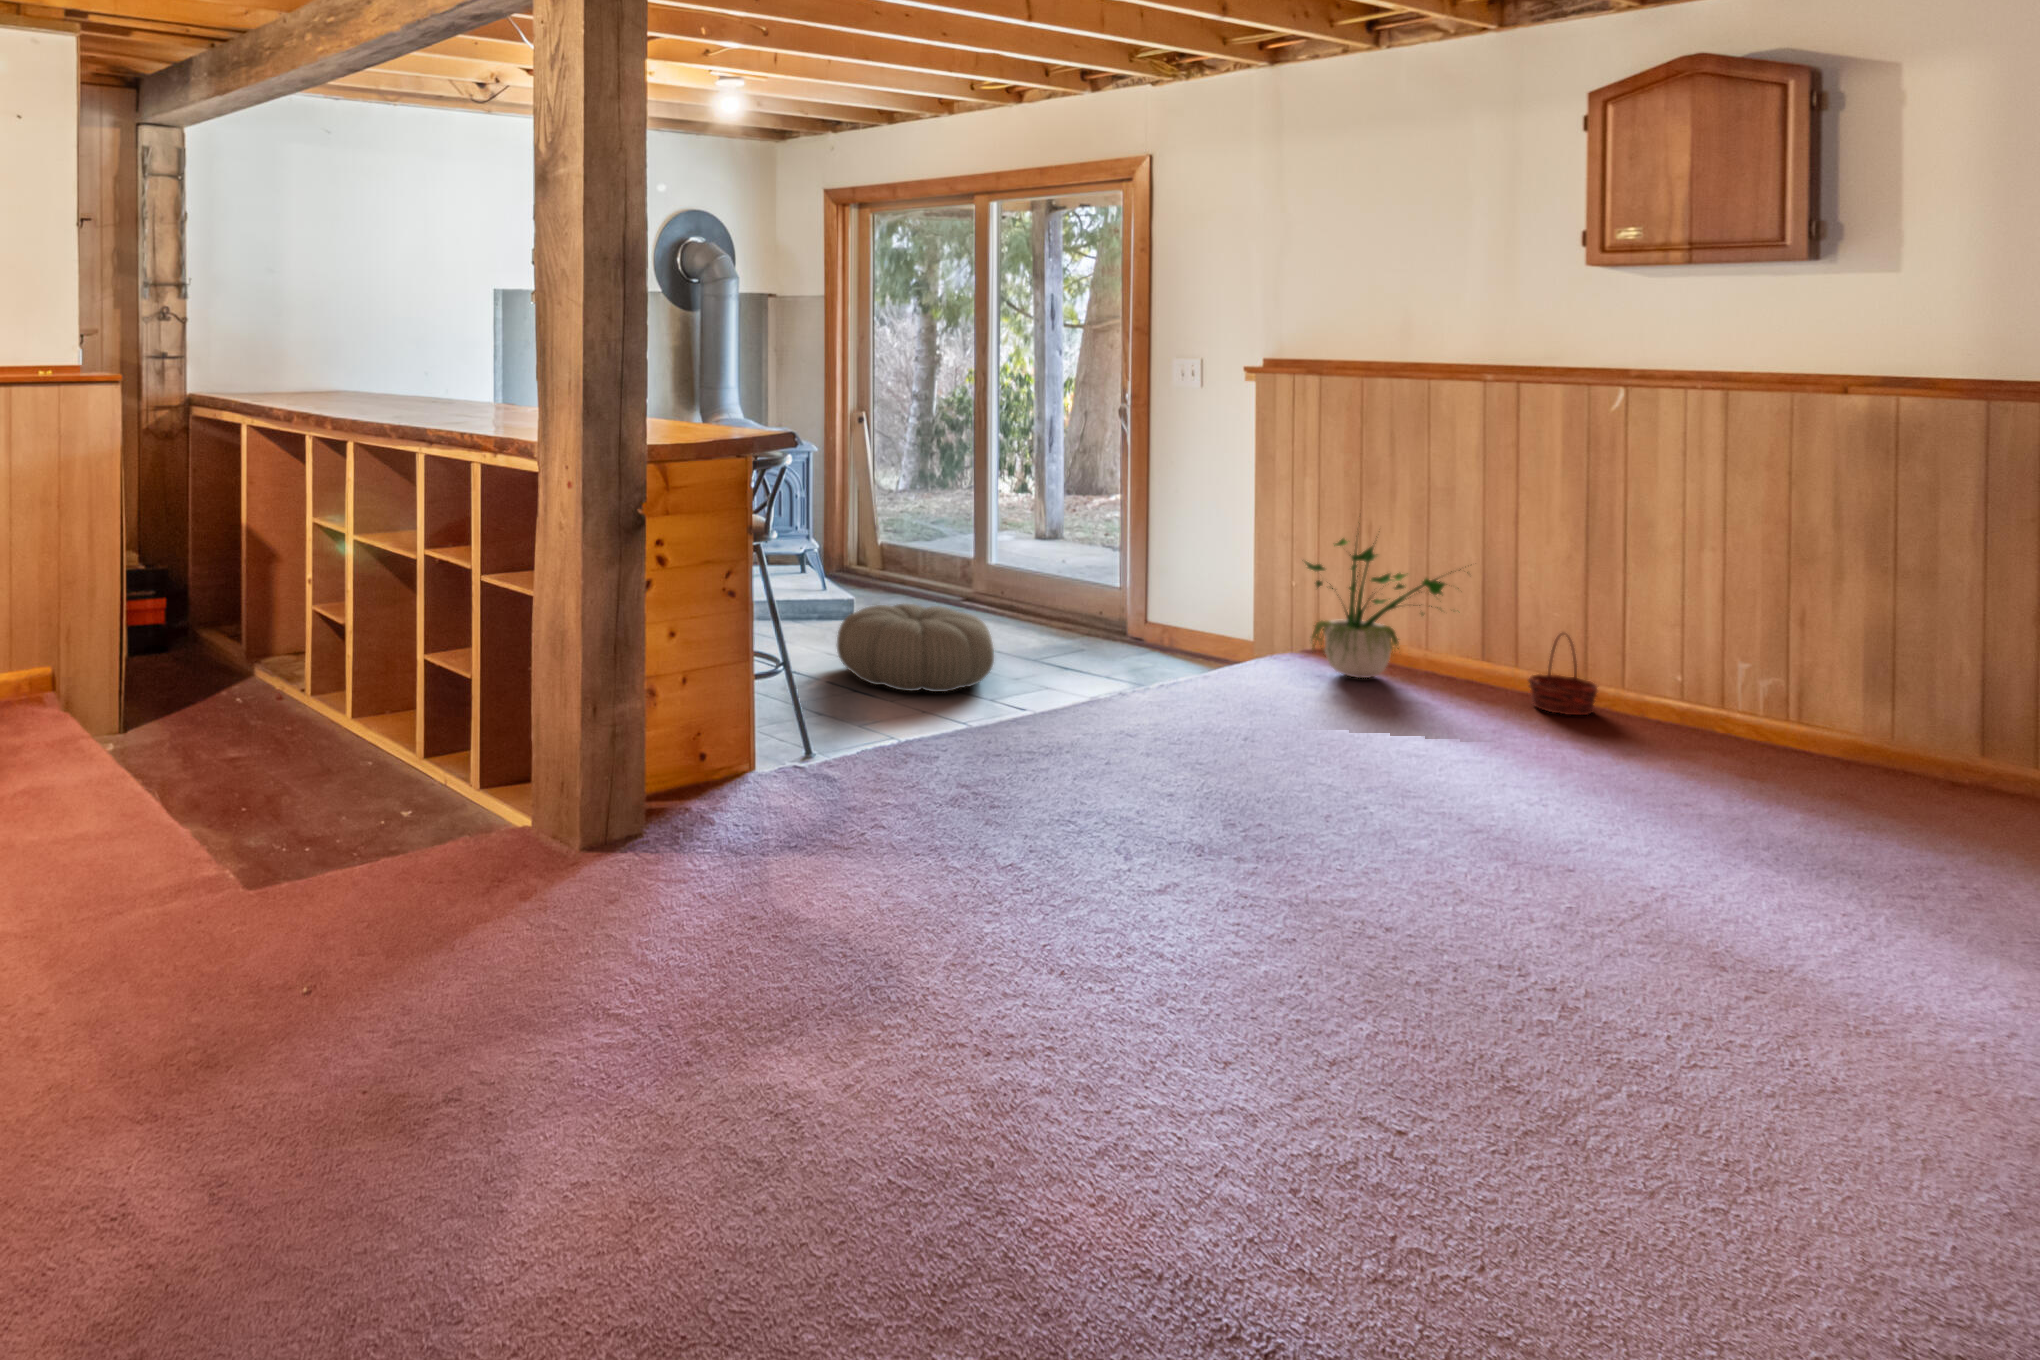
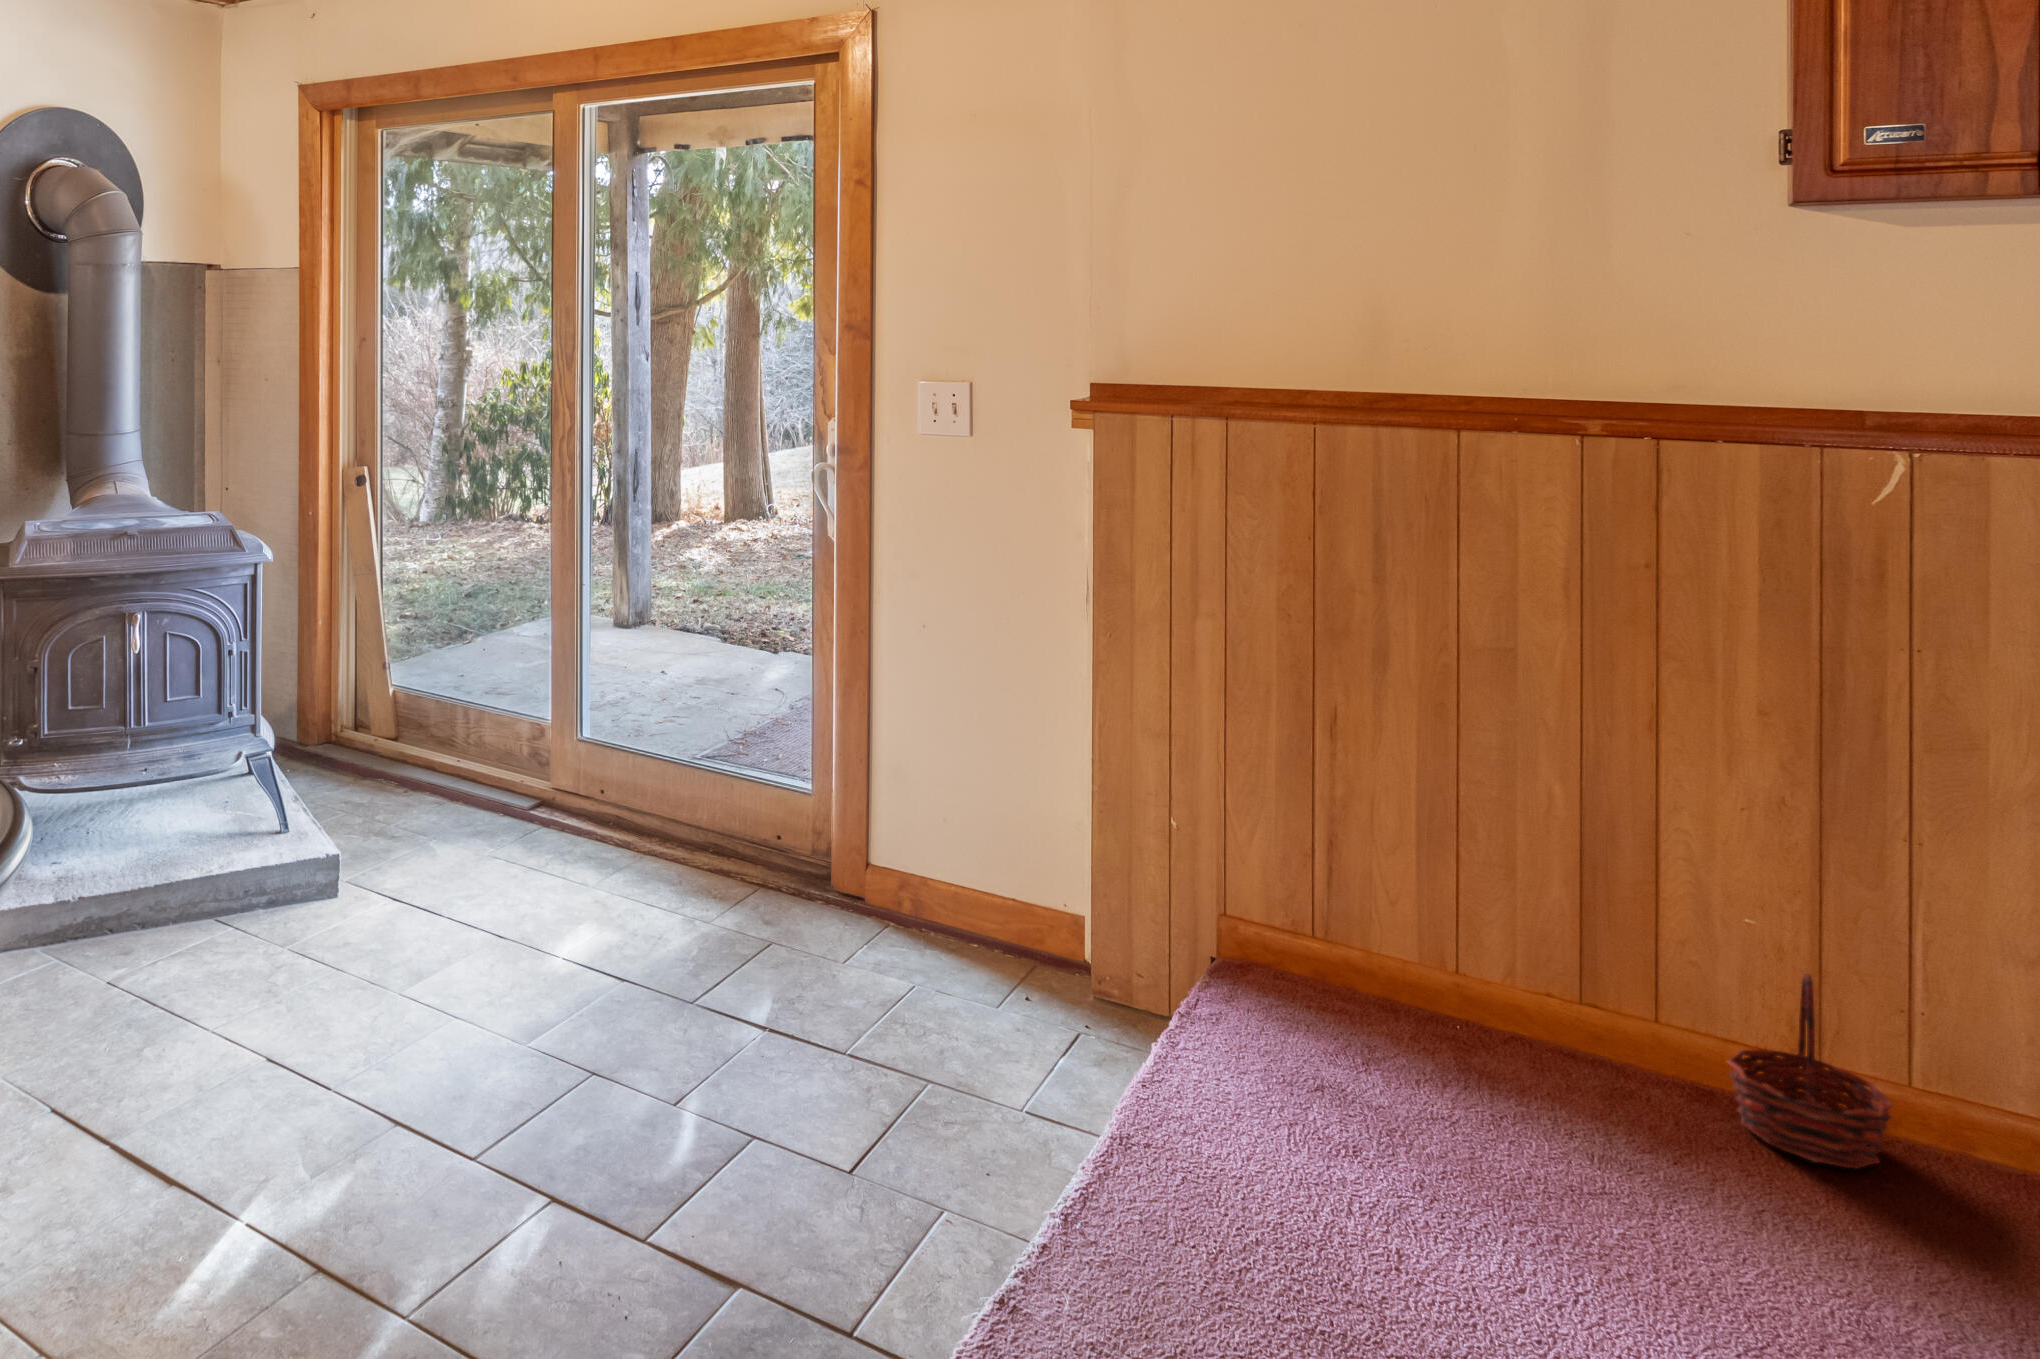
potted plant: present [1305,536,1468,678] -> none [1235,694,1649,1068]
pouf: present [837,603,994,692] -> none [281,942,648,1242]

